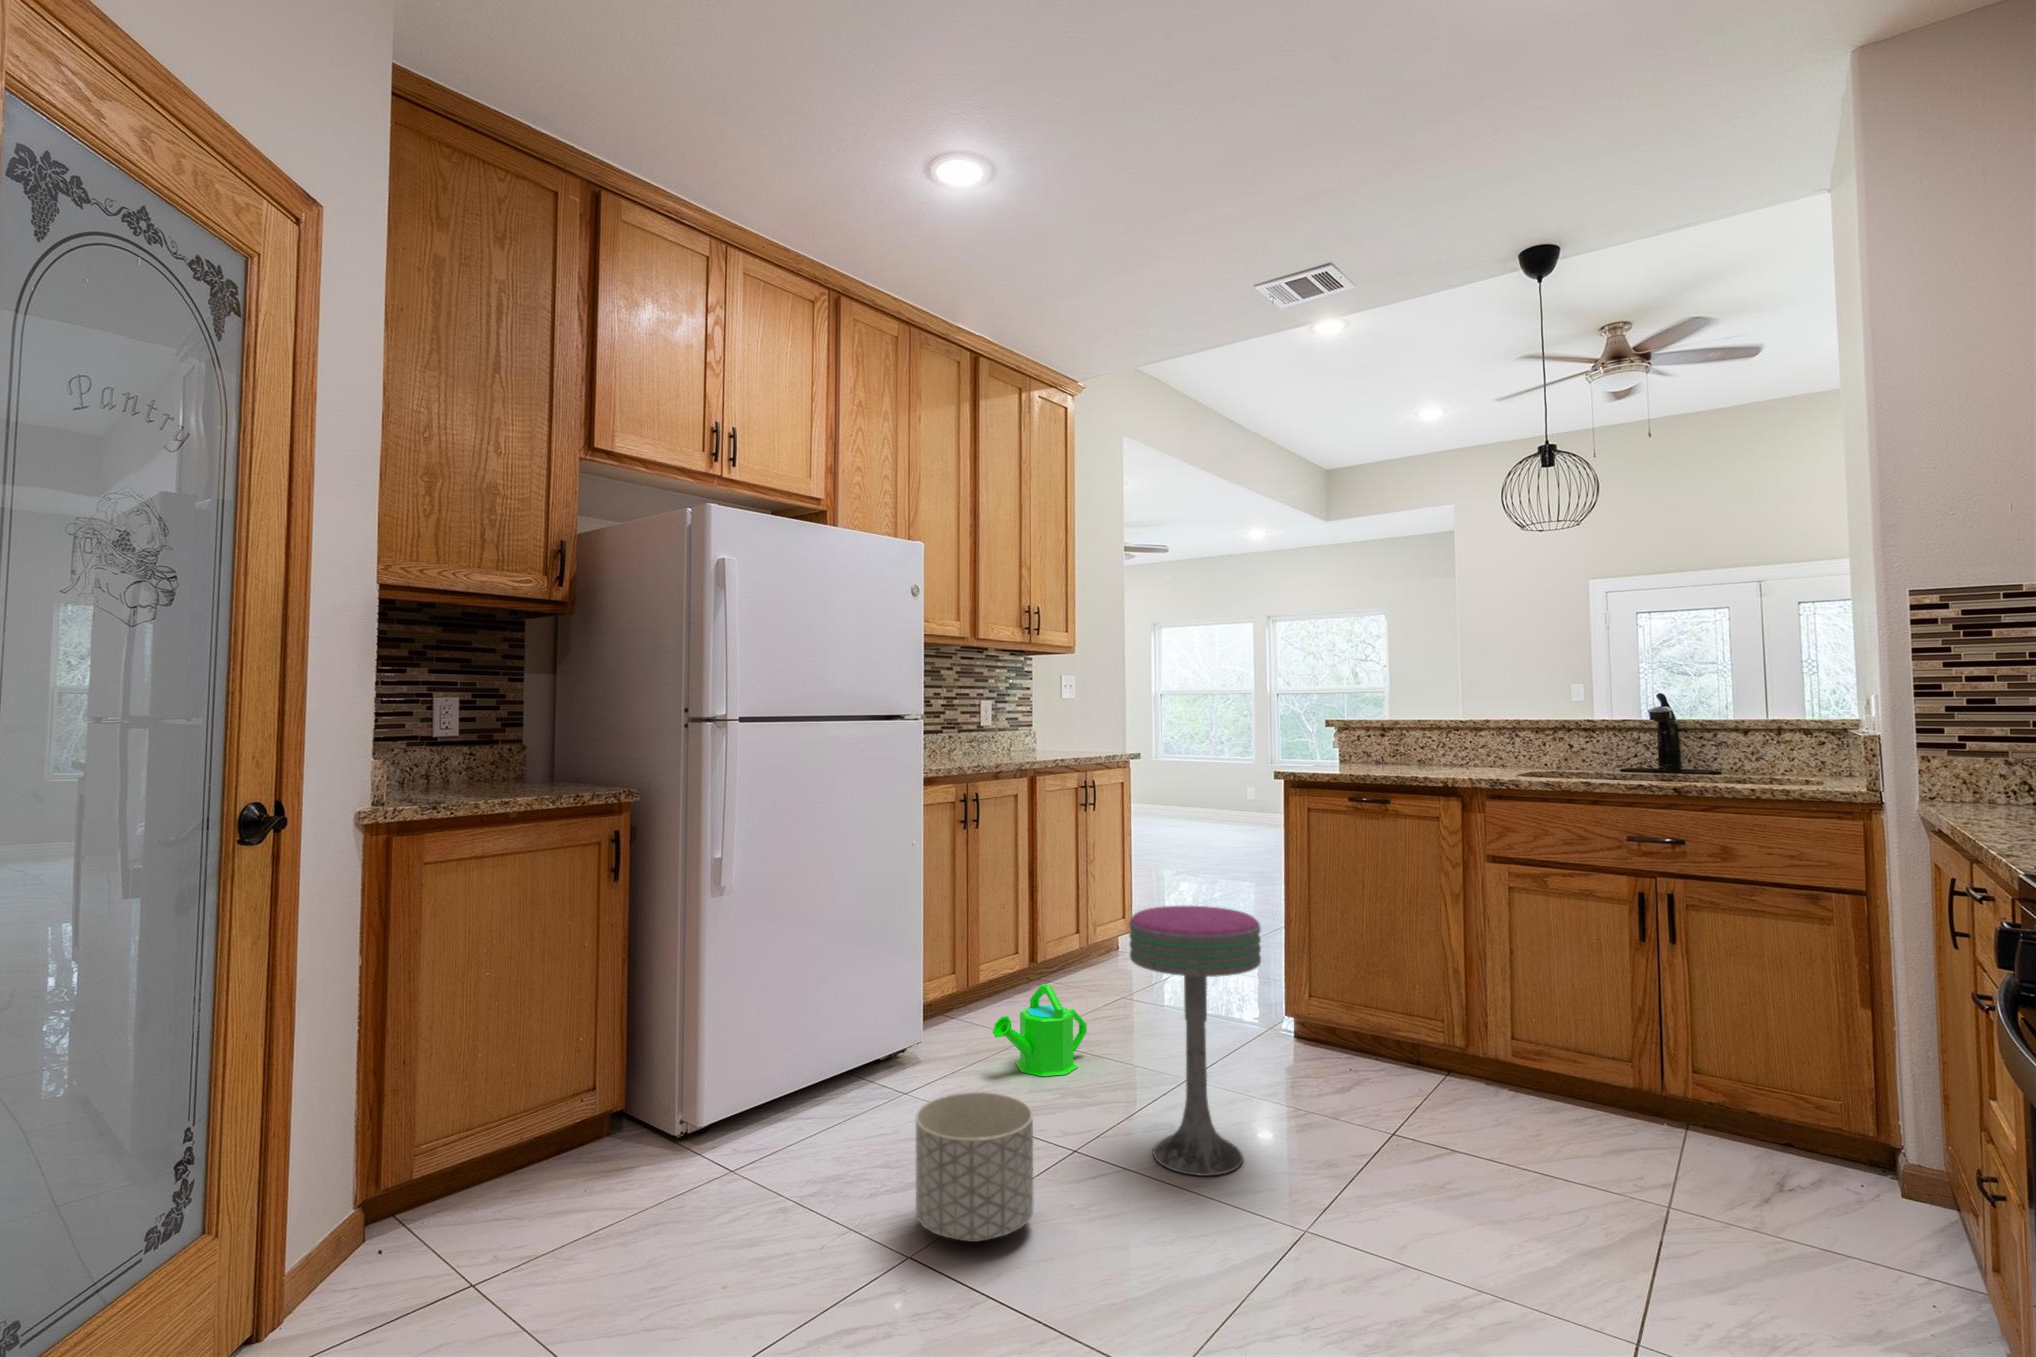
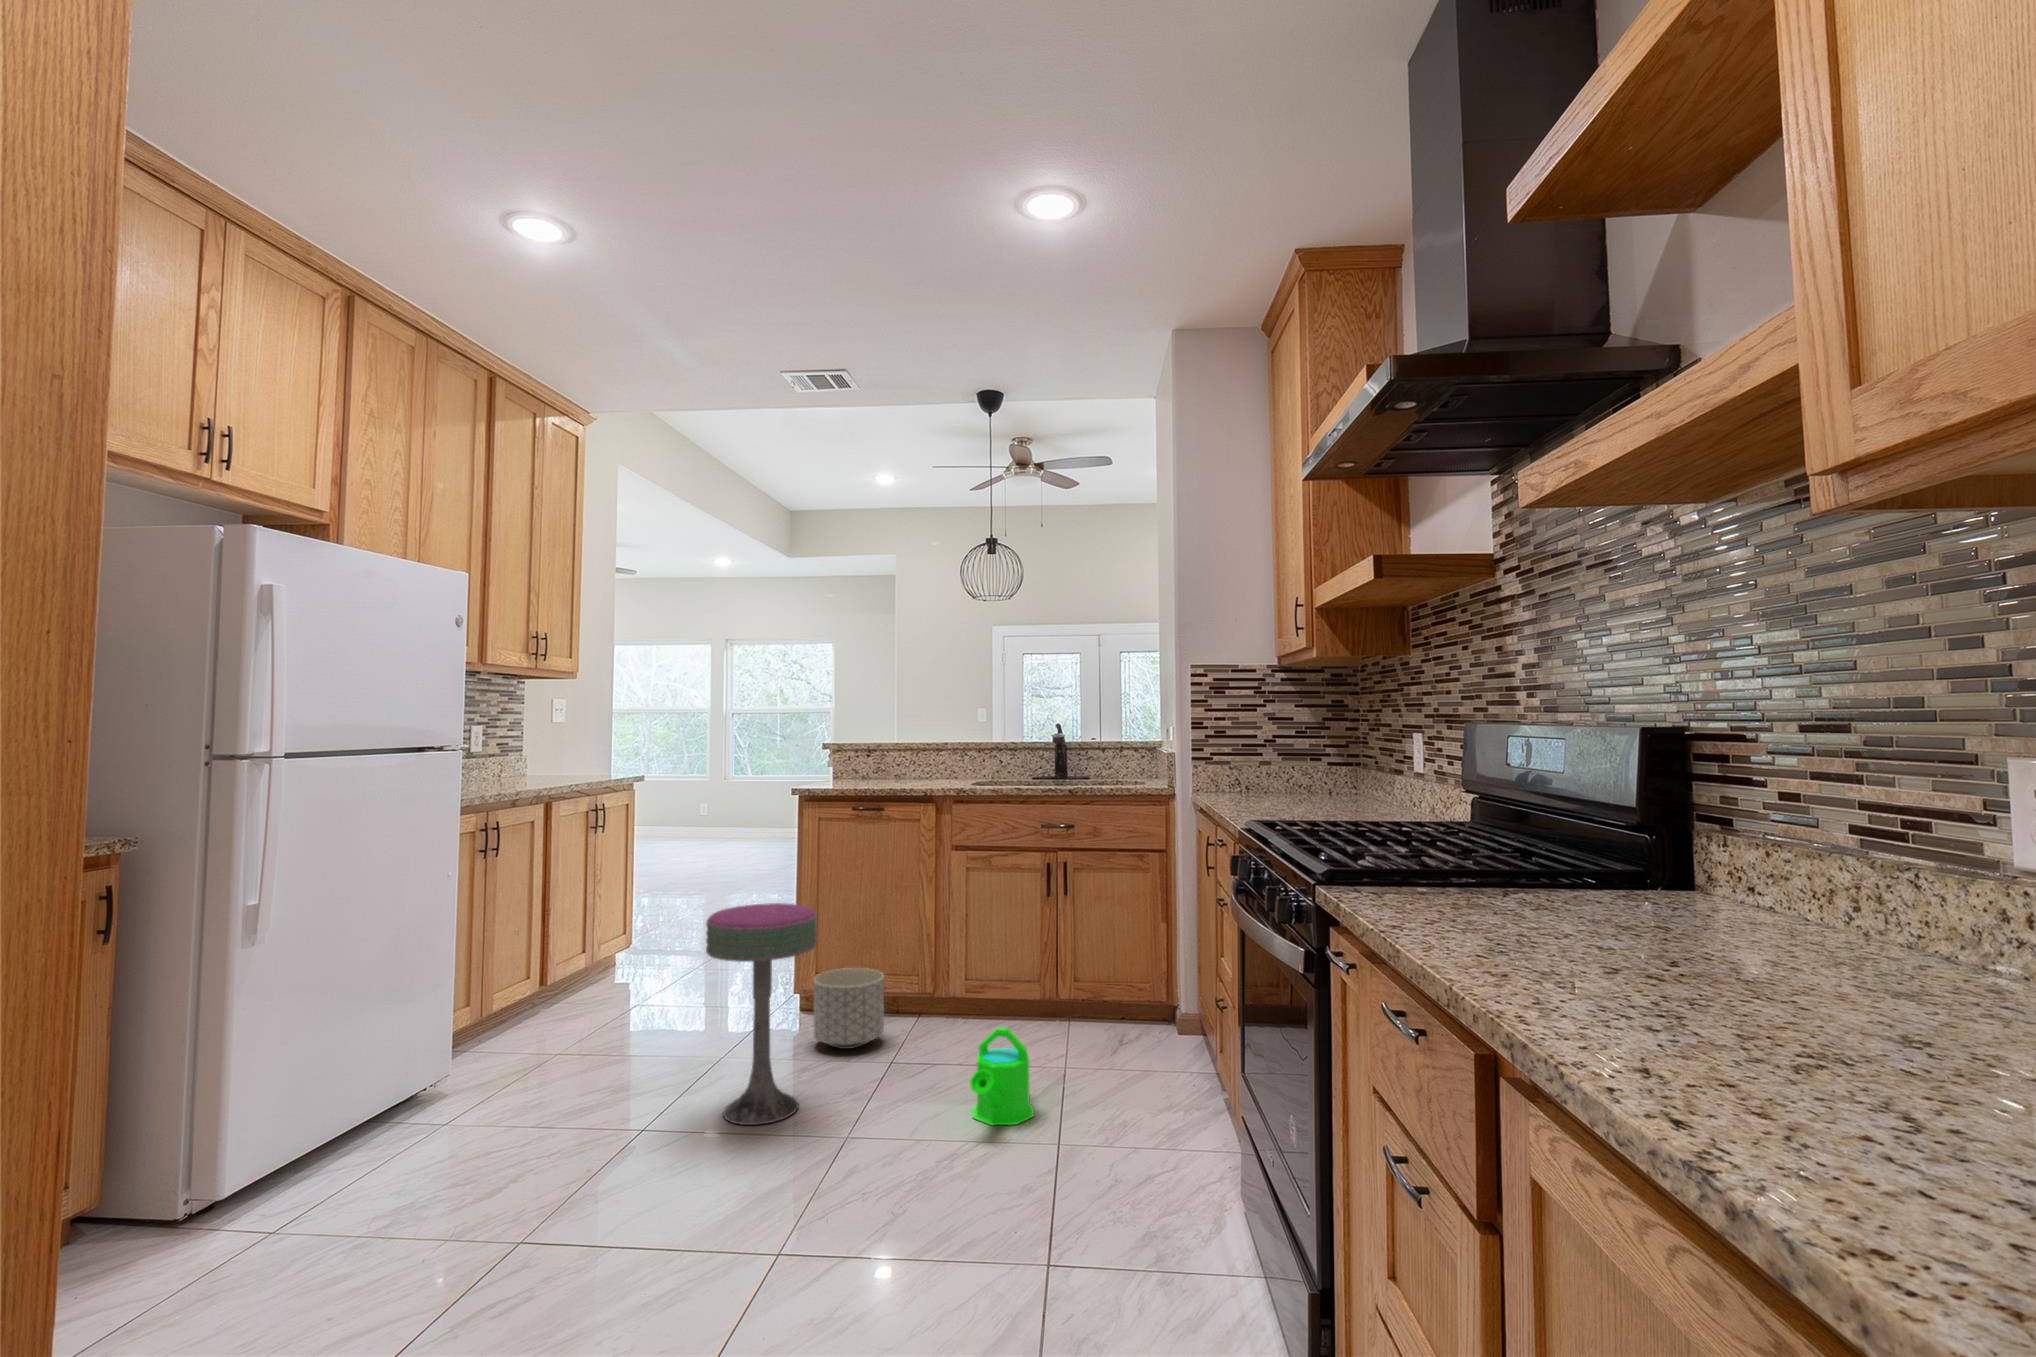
watering can: present [993,984,1087,1076] -> present [970,1027,1034,1125]
planter: present [916,1092,1033,1242] -> present [814,968,884,1049]

